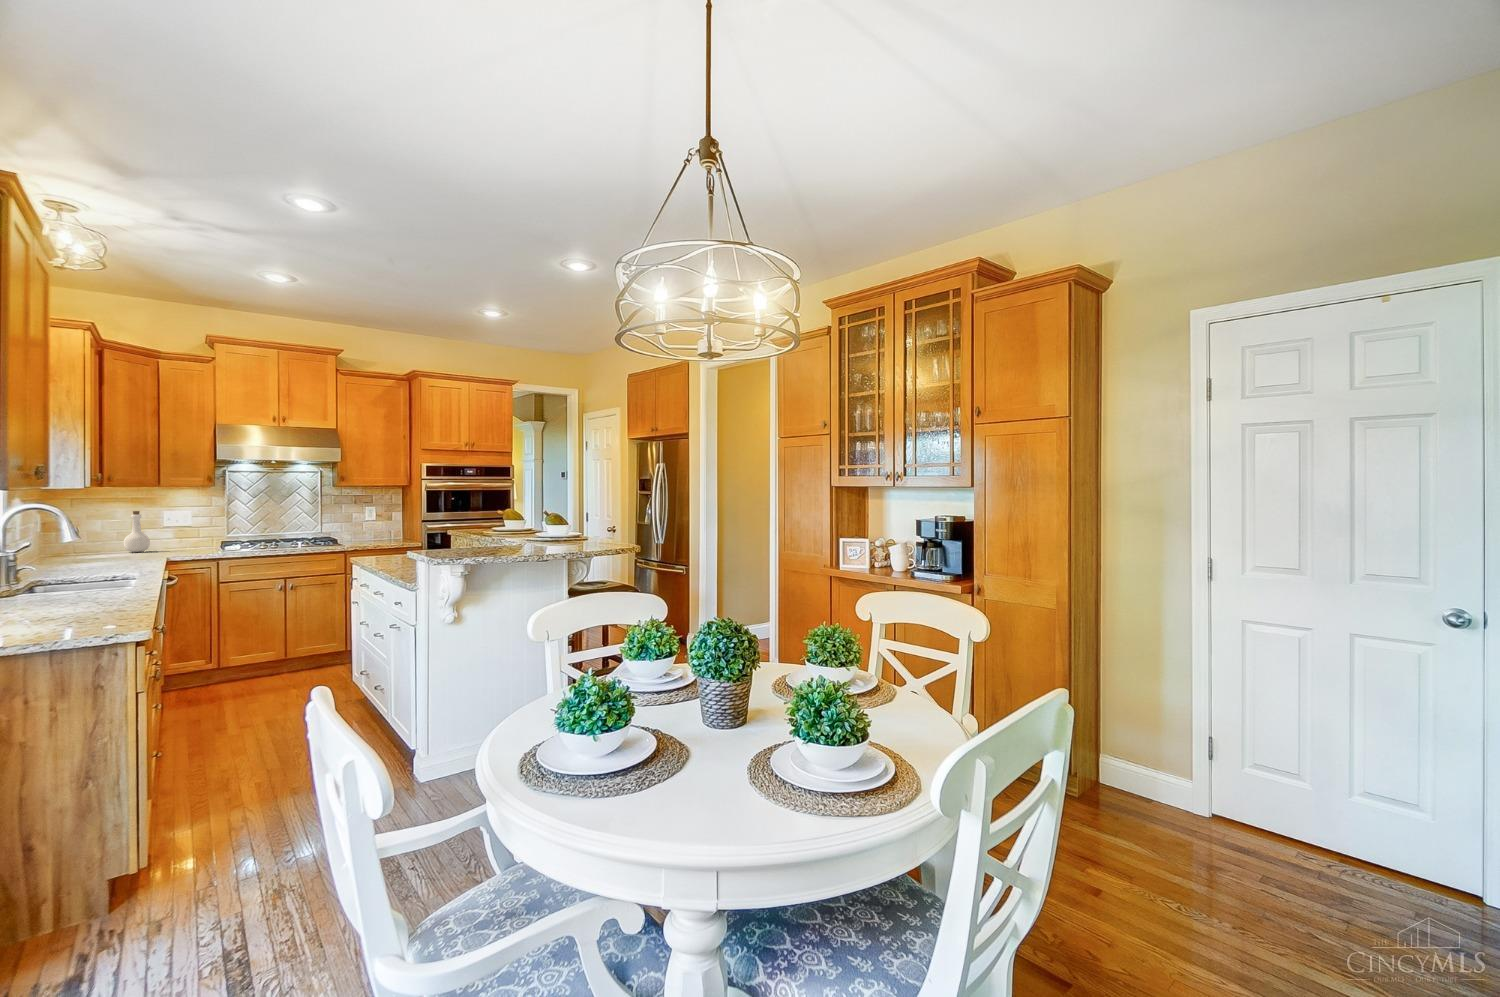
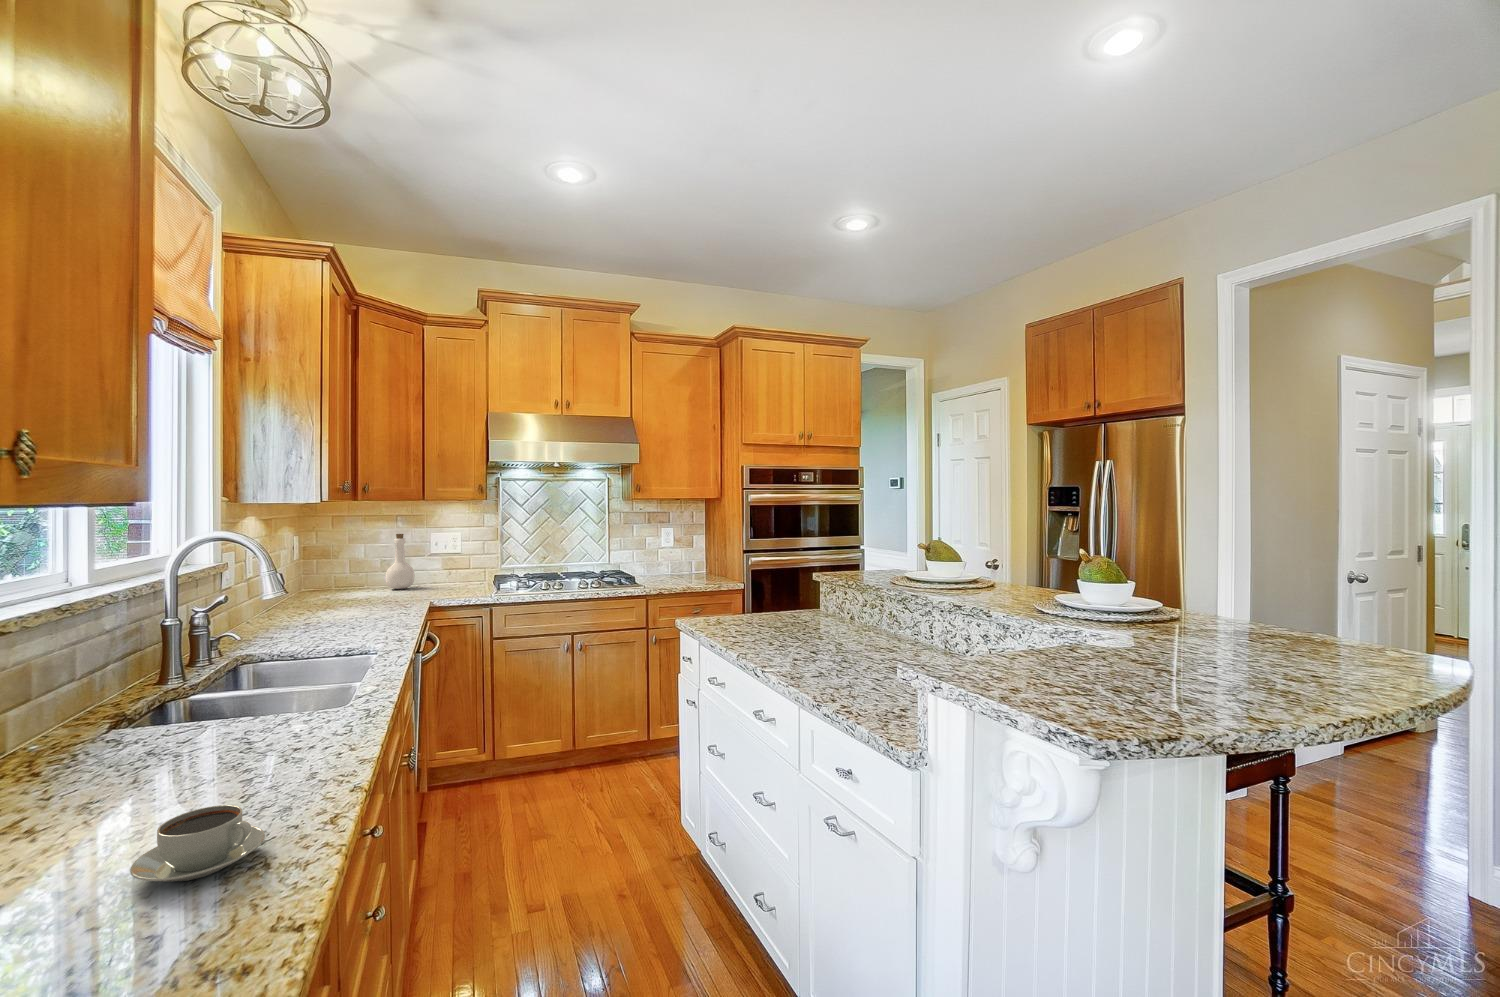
coffee cup: none [71,597,122,617] -> present [130,805,265,882]

